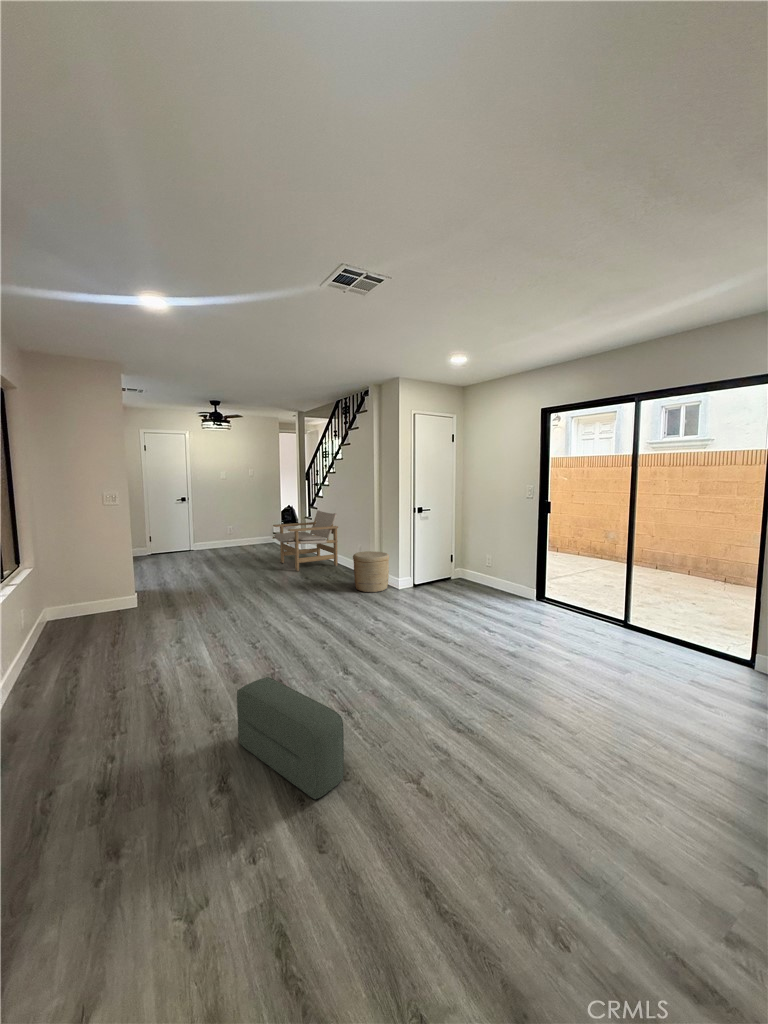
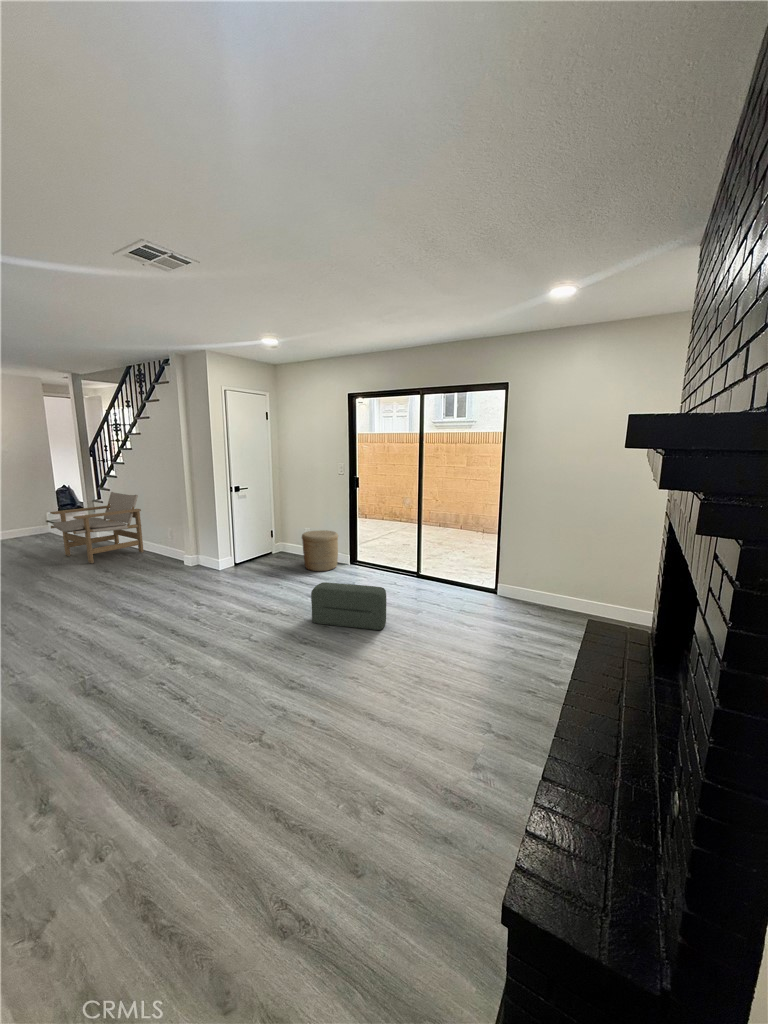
woven basket: present [353,551,389,592] -> present [302,530,338,571]
pouf: present [237,677,344,799] -> present [311,582,386,630]

